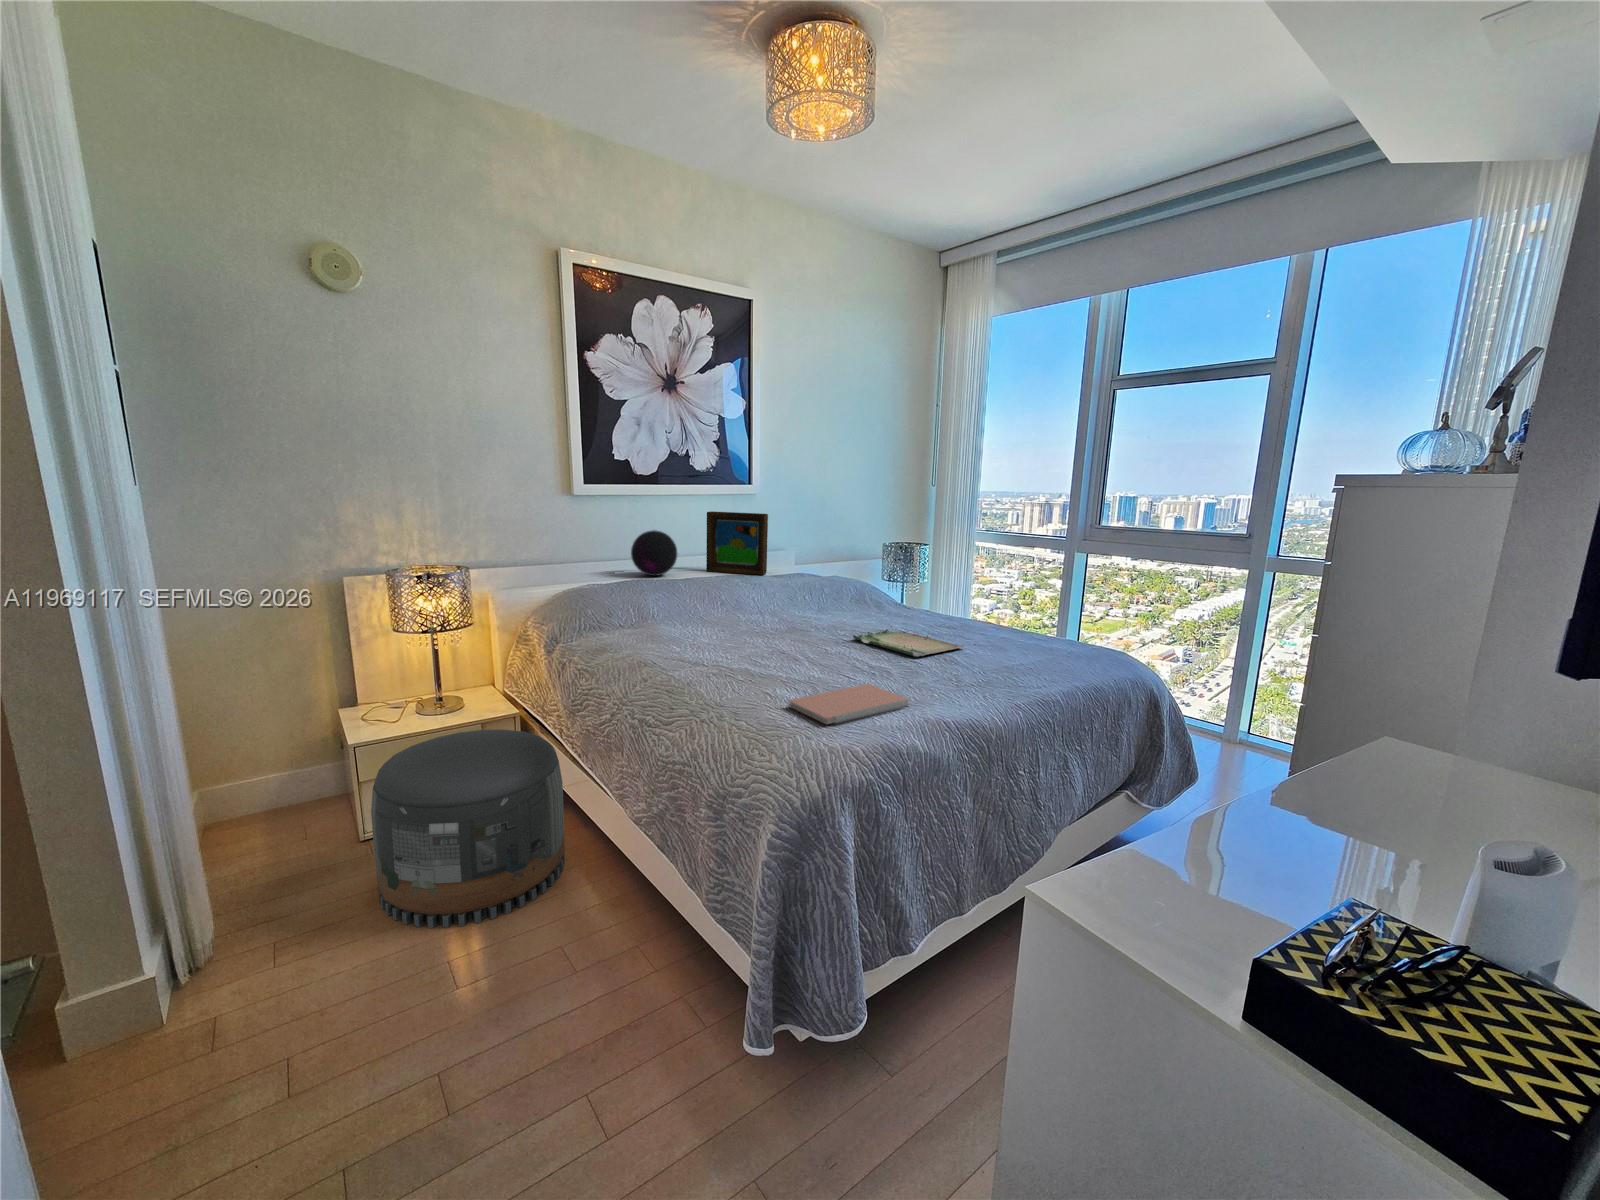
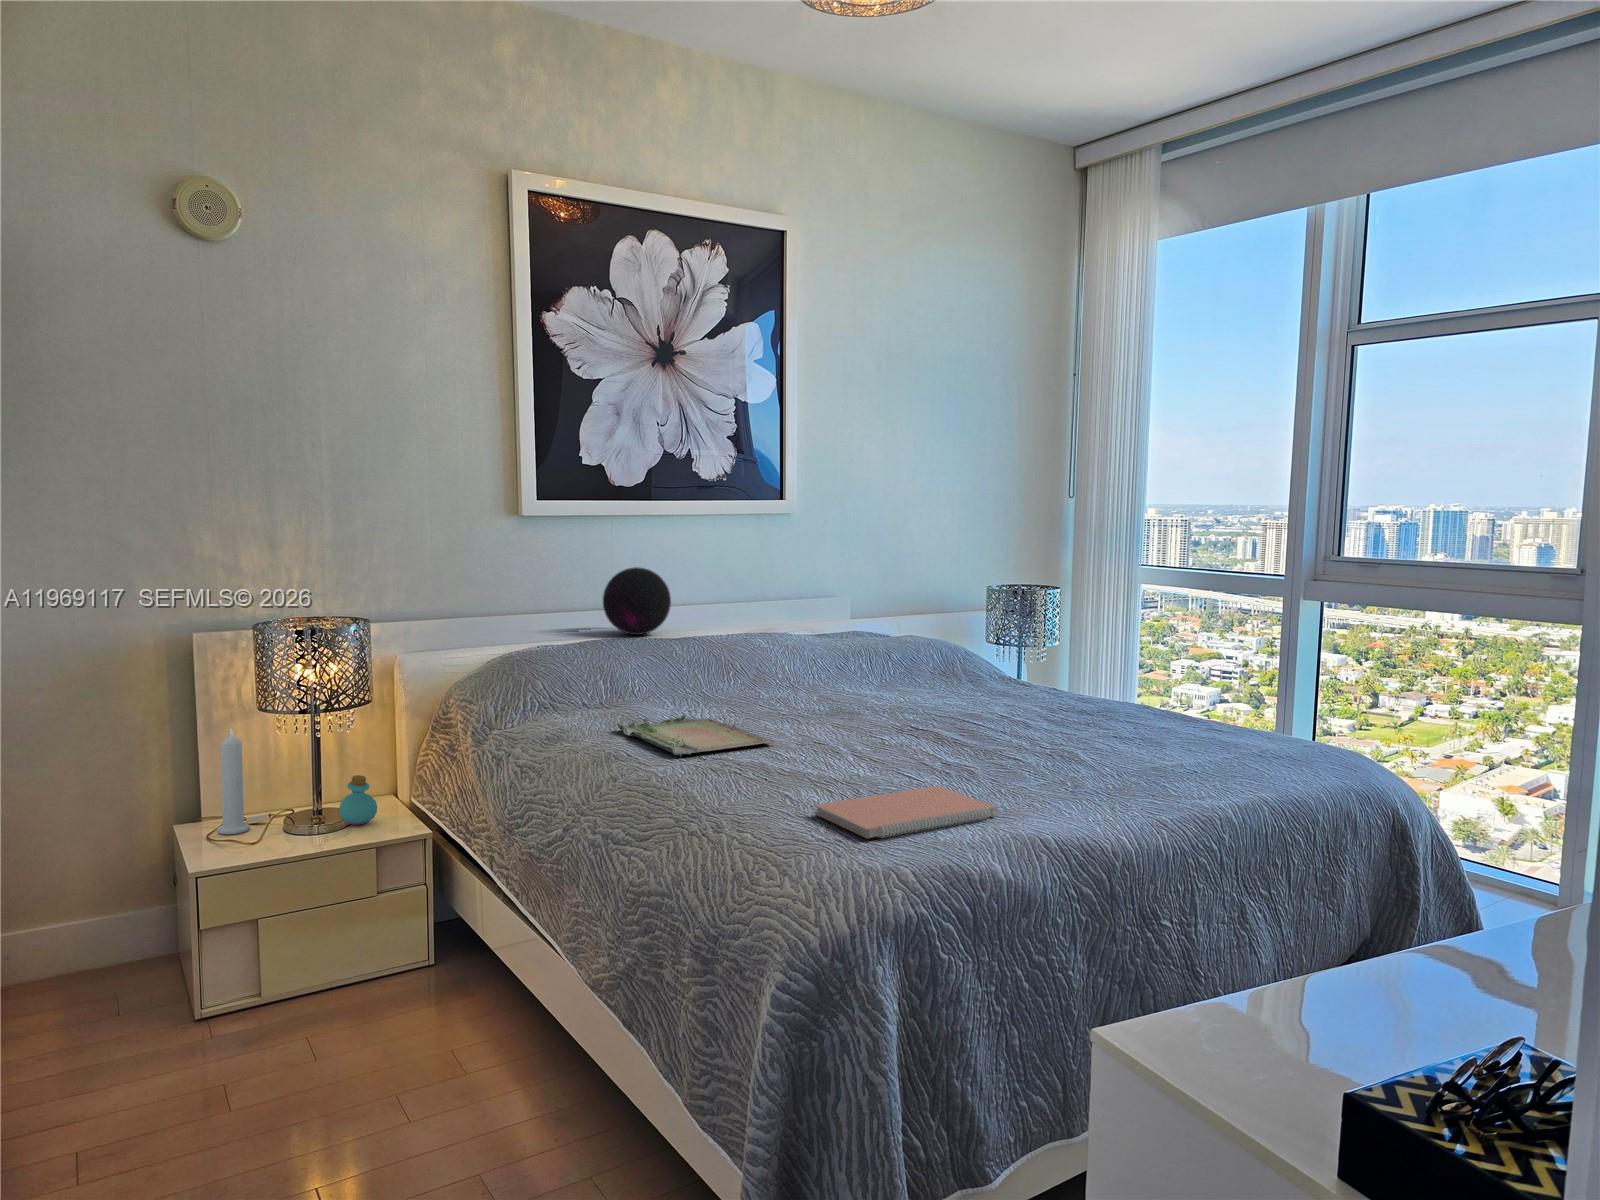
picture frame: present [706,511,768,575] -> none [715,540,808,634]
tray: present [853,626,964,657] -> present [617,711,775,756]
candle: none [365,644,389,717] -> present [217,729,250,834]
perfume bottle: none [453,674,480,708] -> present [339,775,377,825]
pouf: present [371,729,565,928] -> none [220,854,491,1138]

